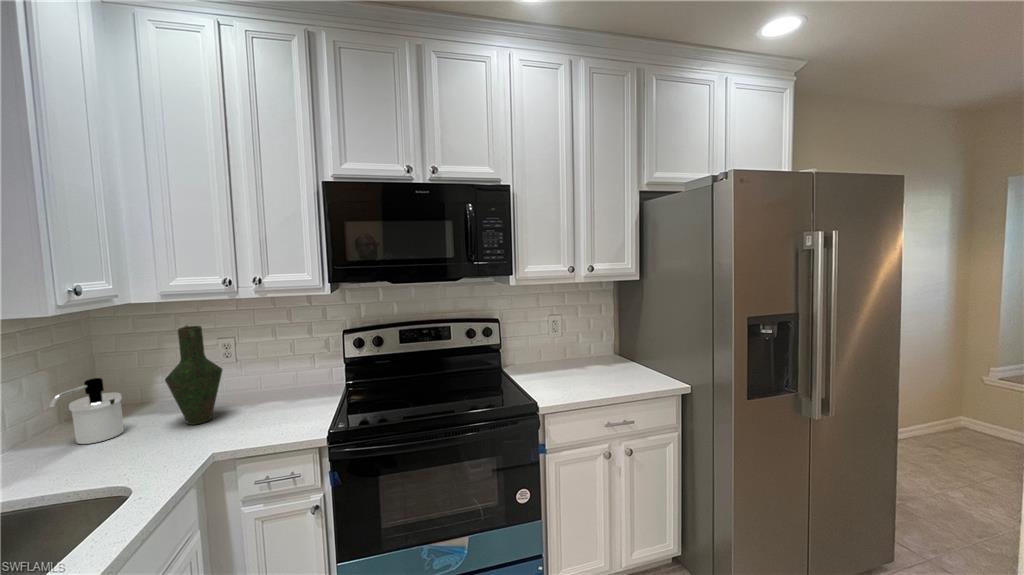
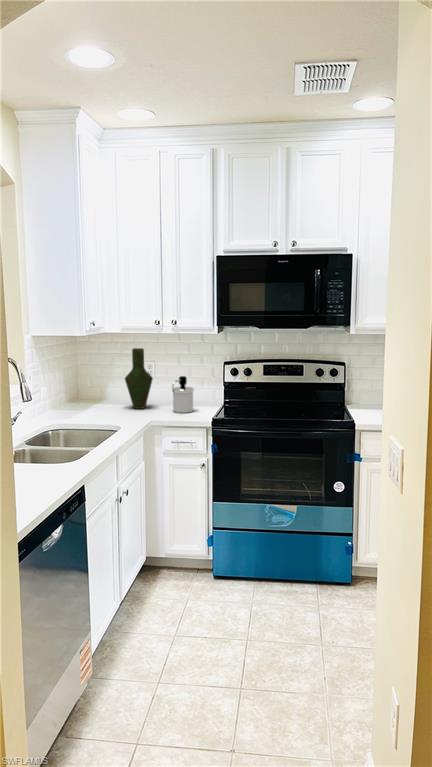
soap dispenser: present [50,378,124,444] -> present [172,376,194,413]

